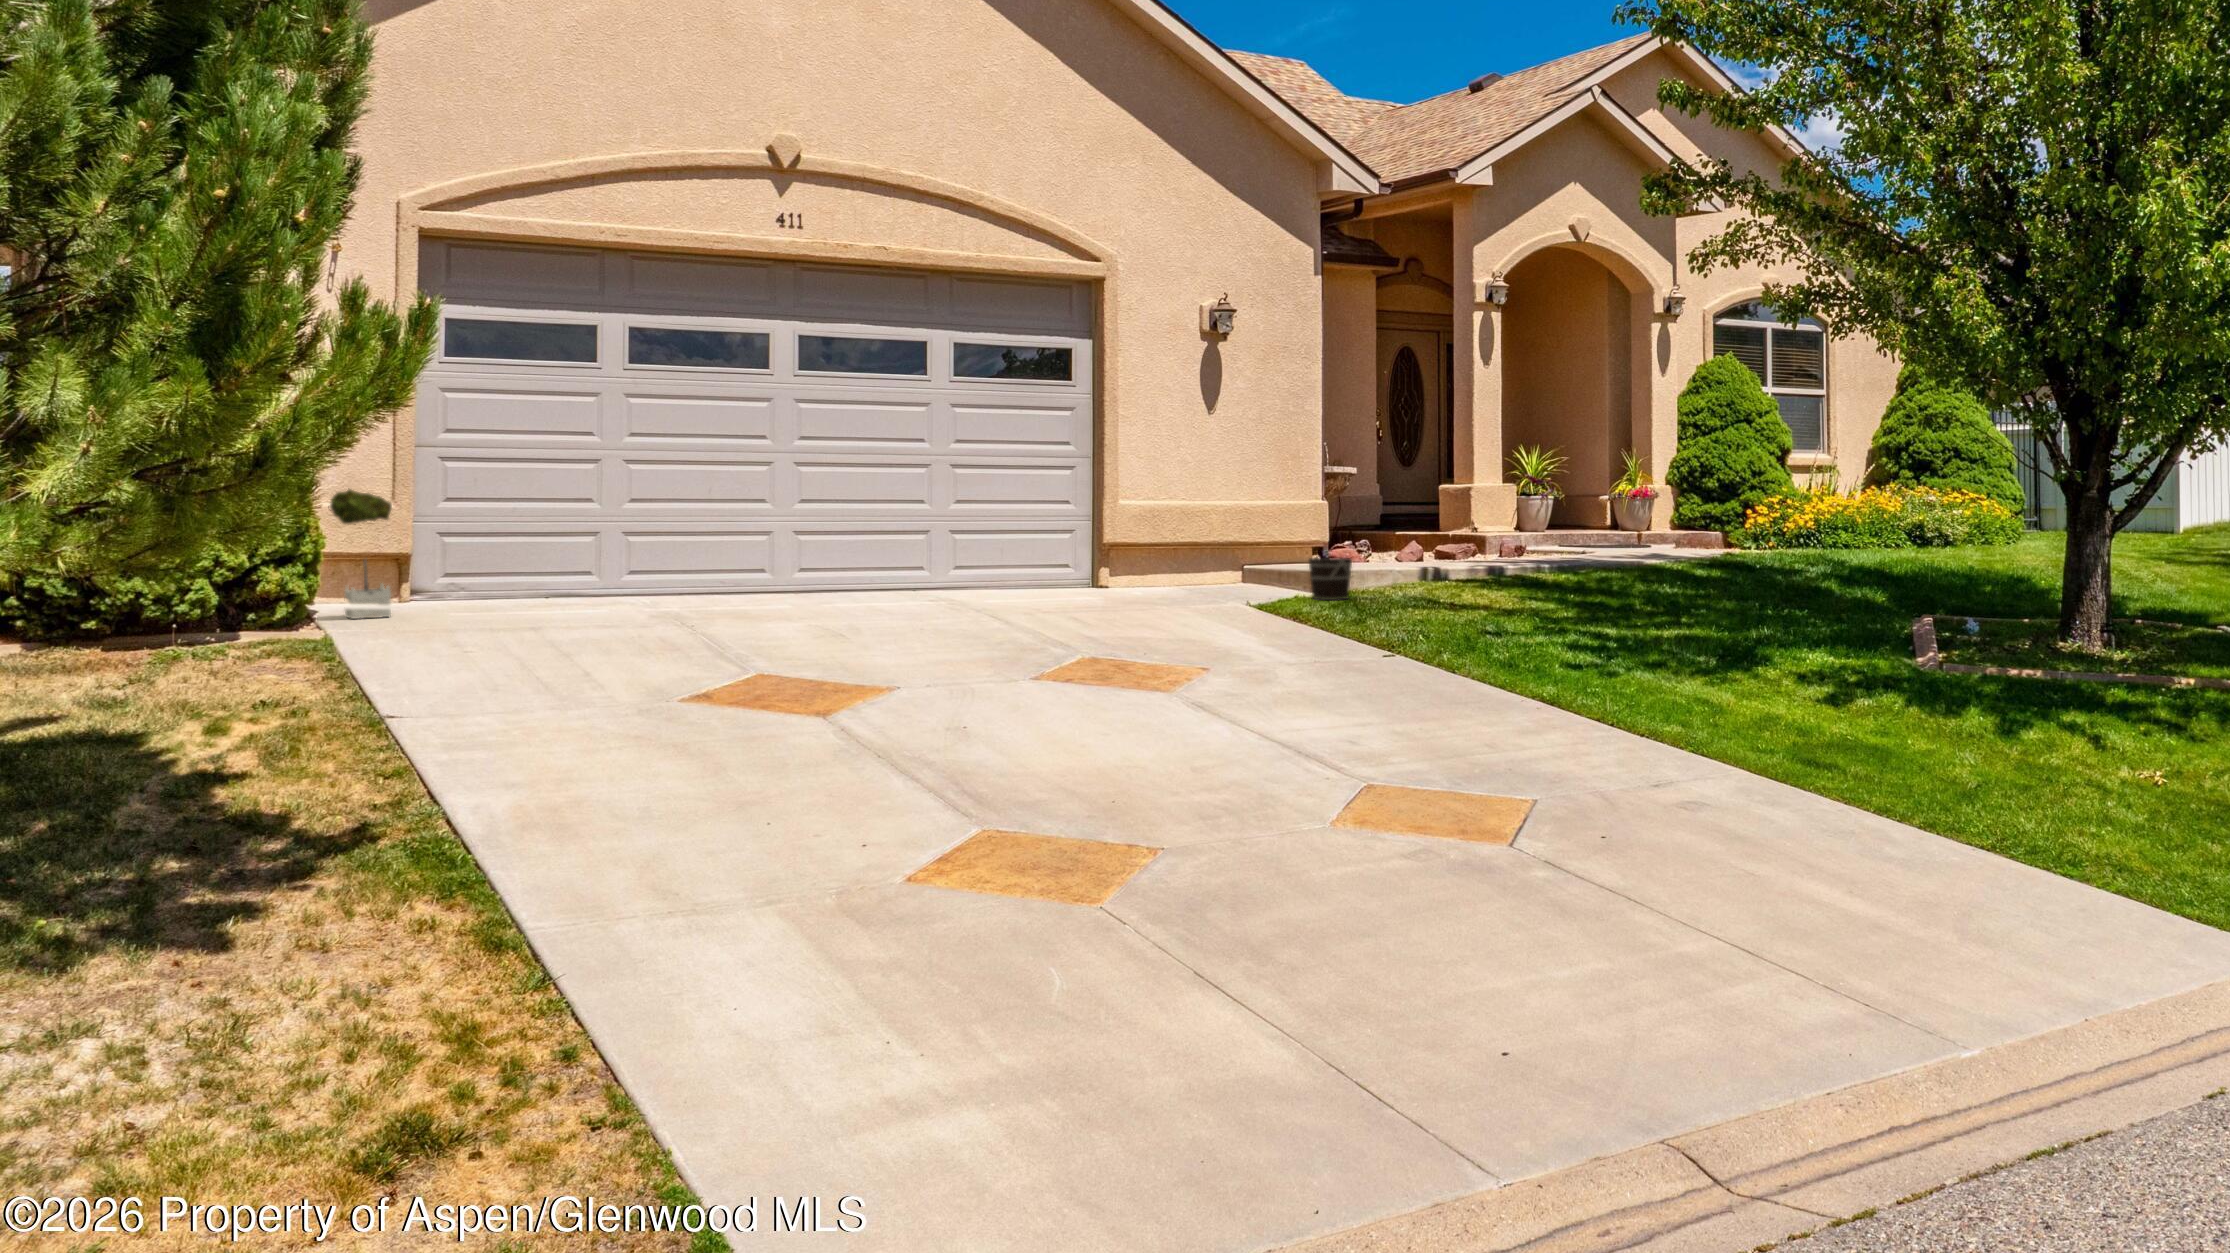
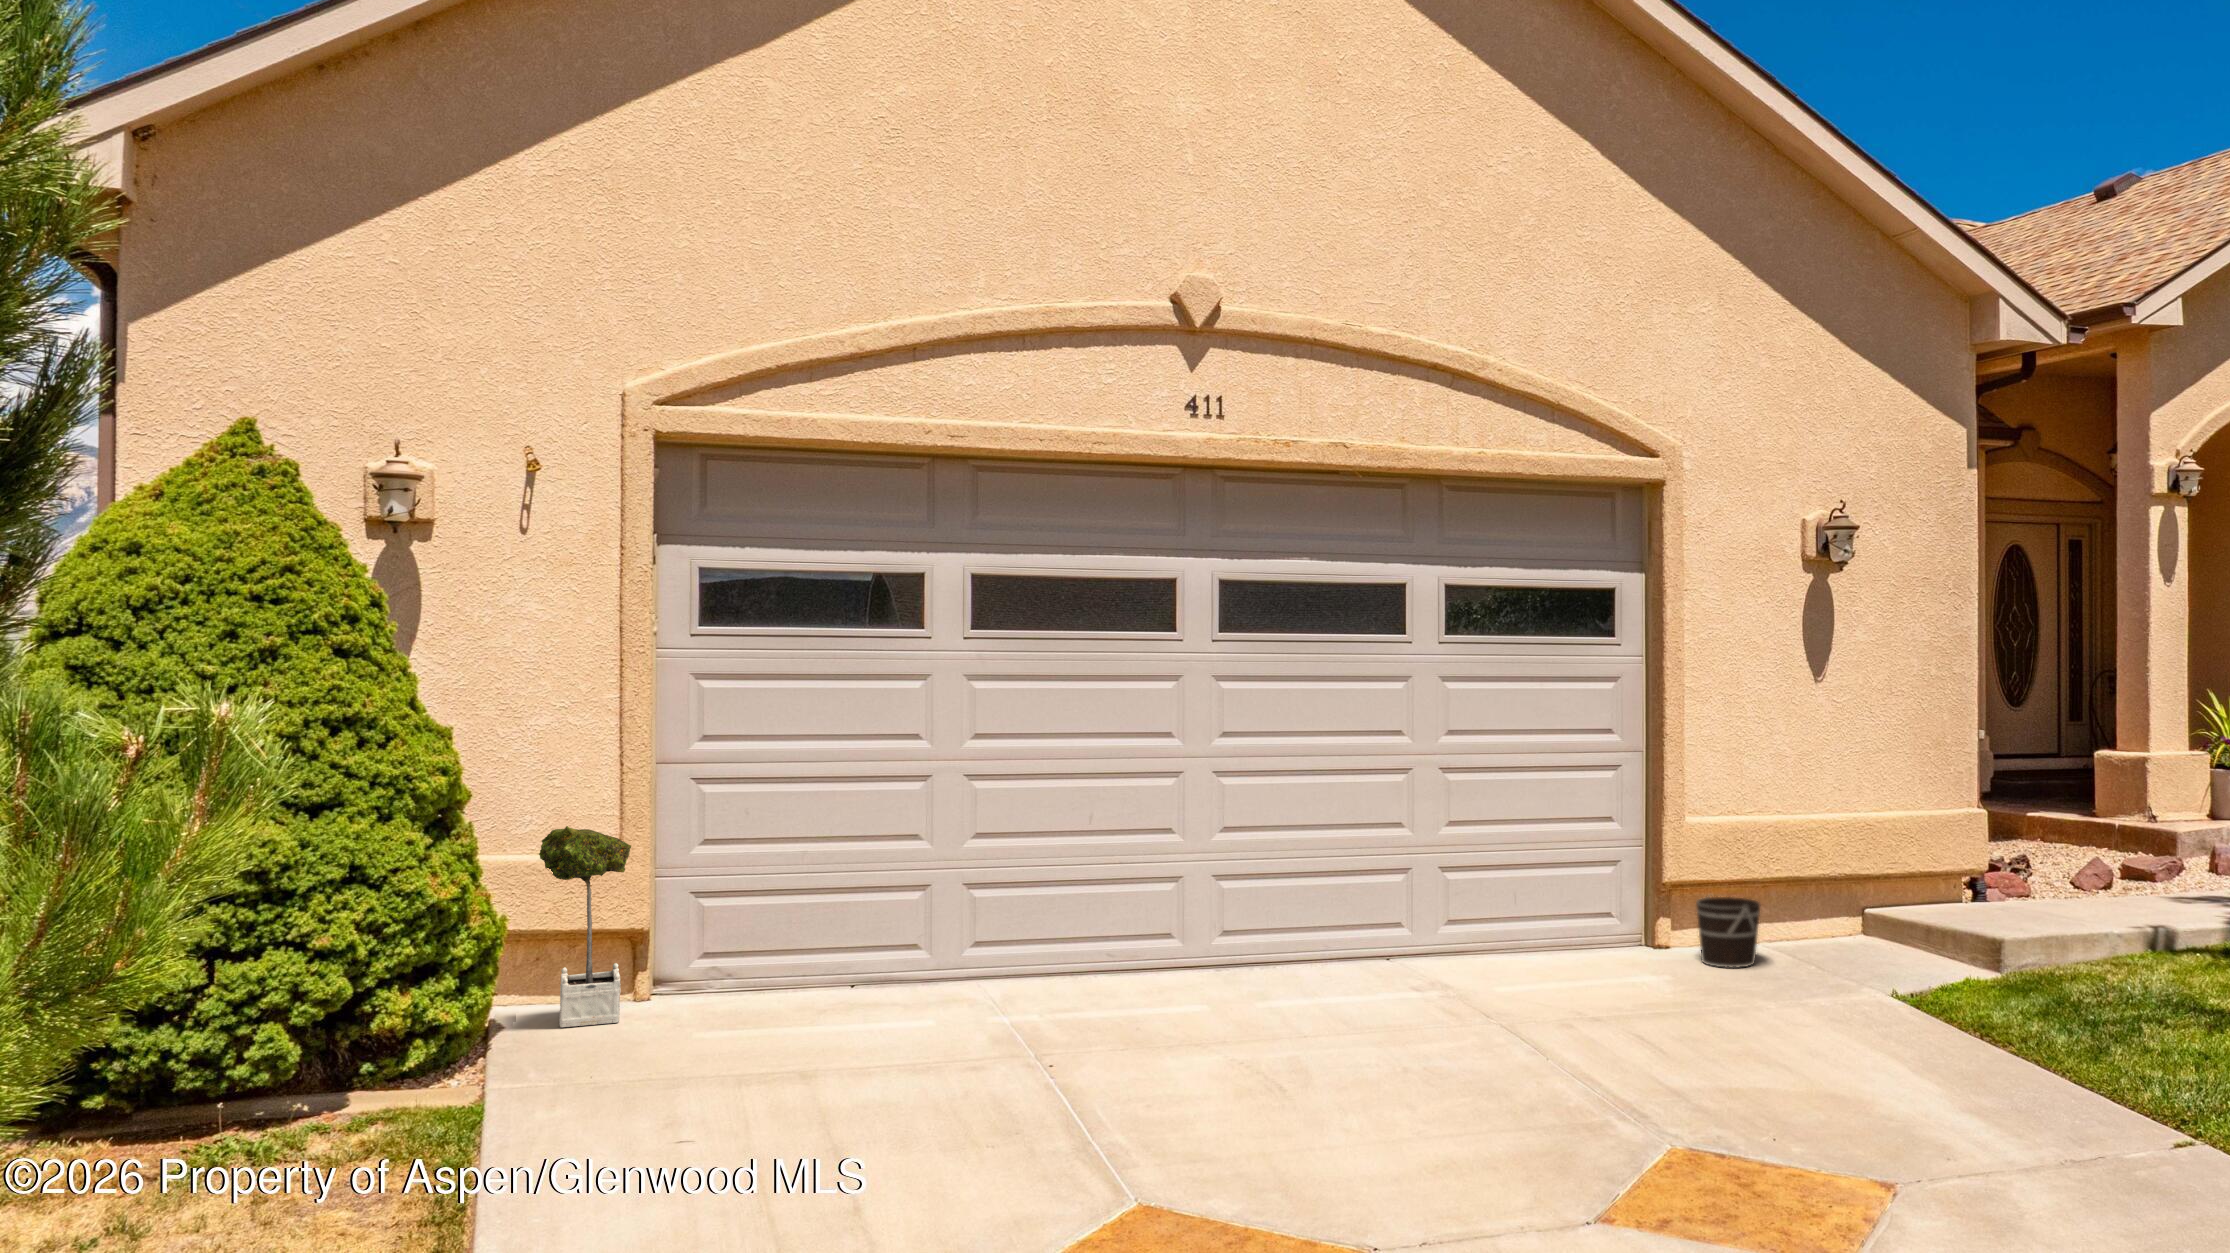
bucket: present [1309,557,1352,600] -> present [1696,895,1761,968]

